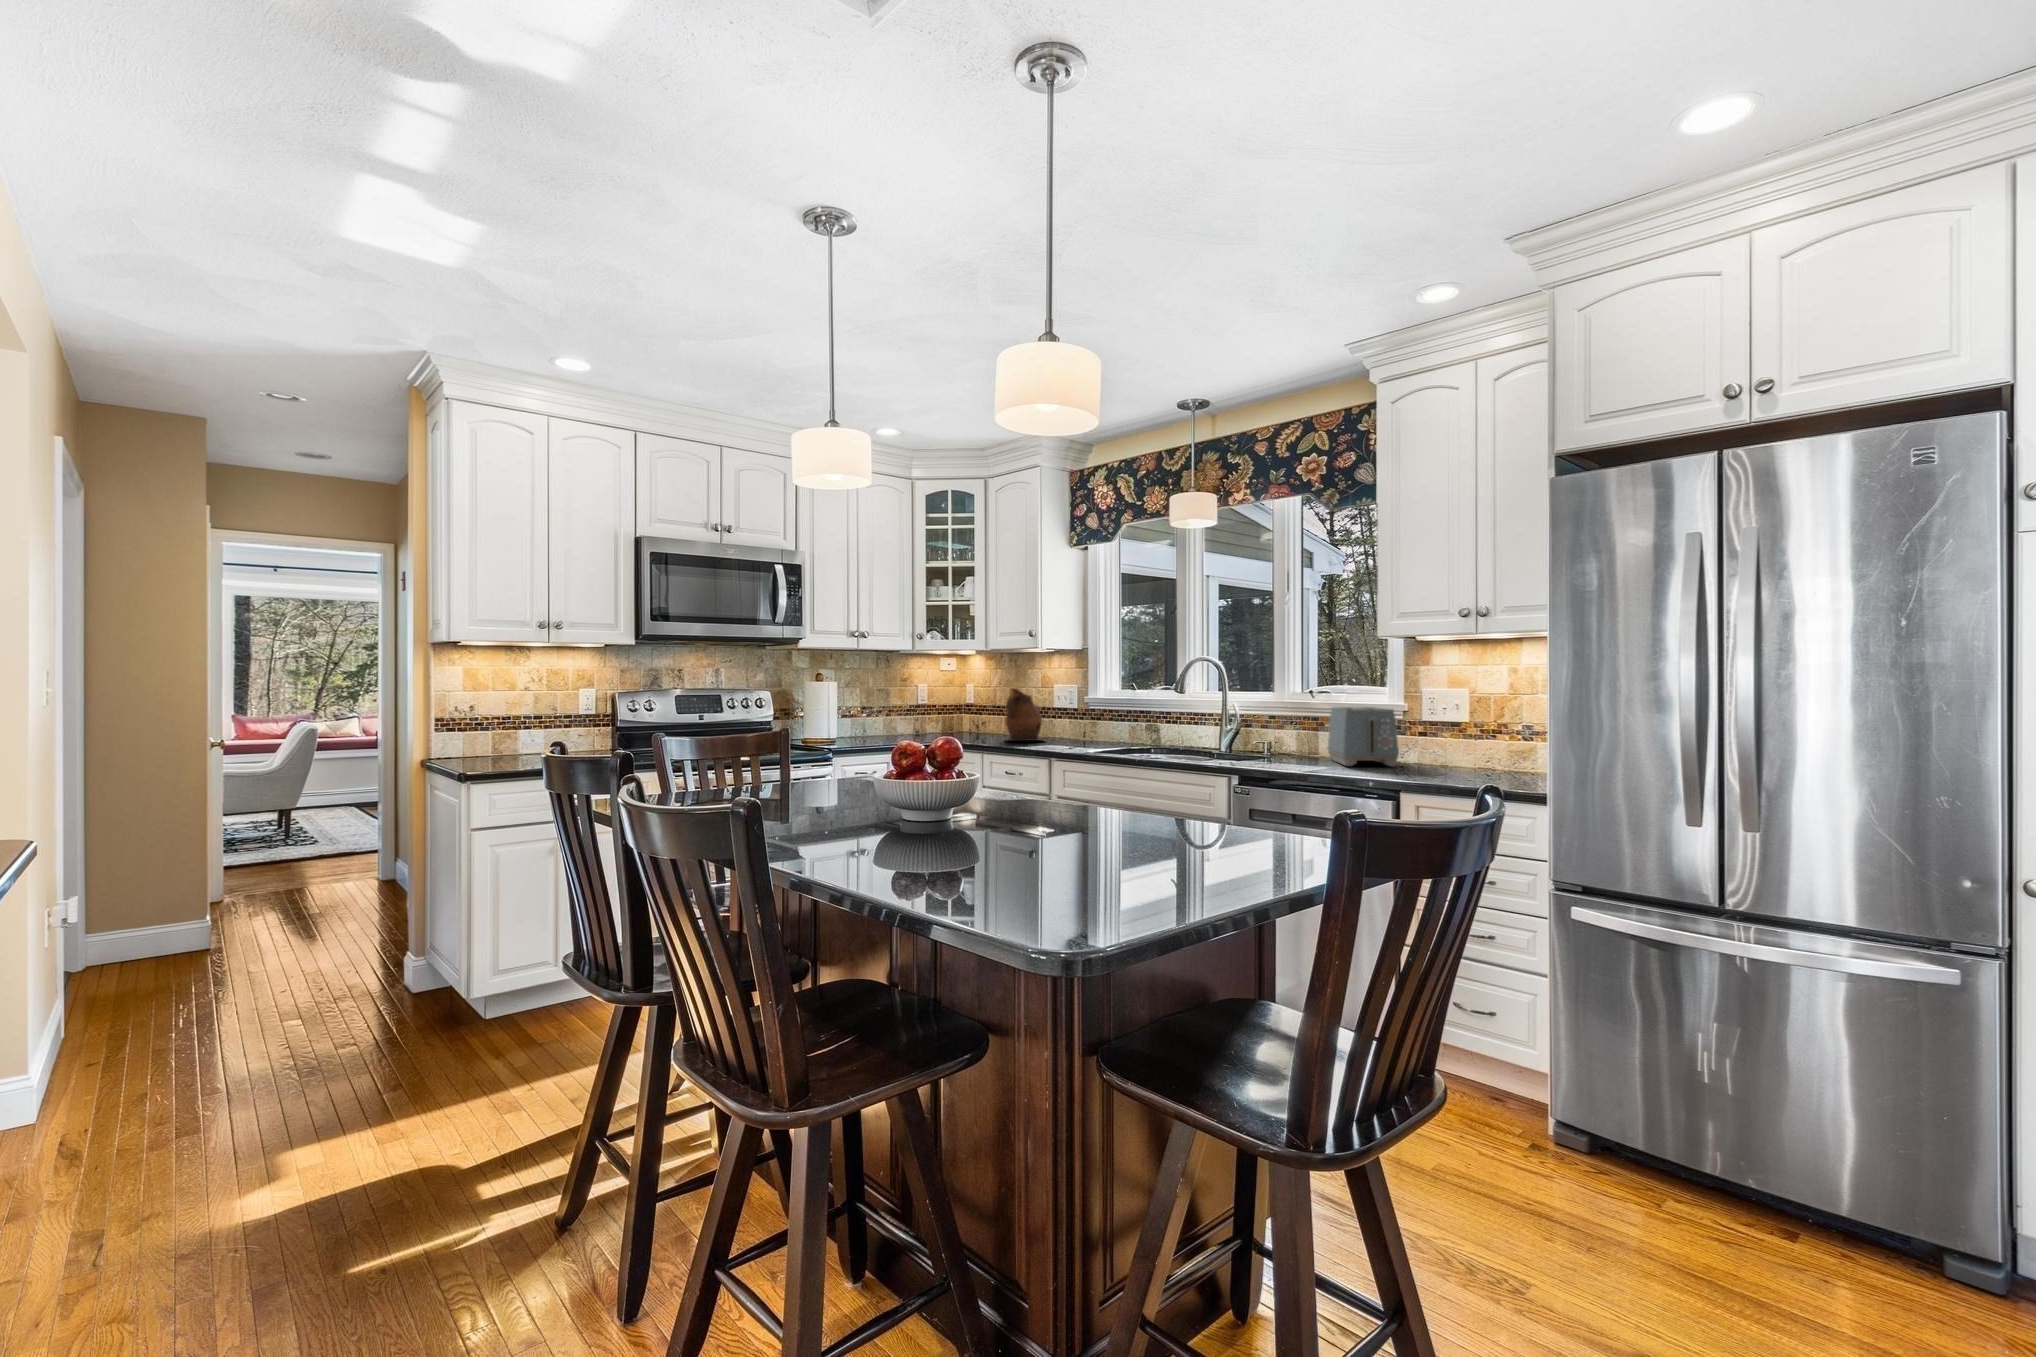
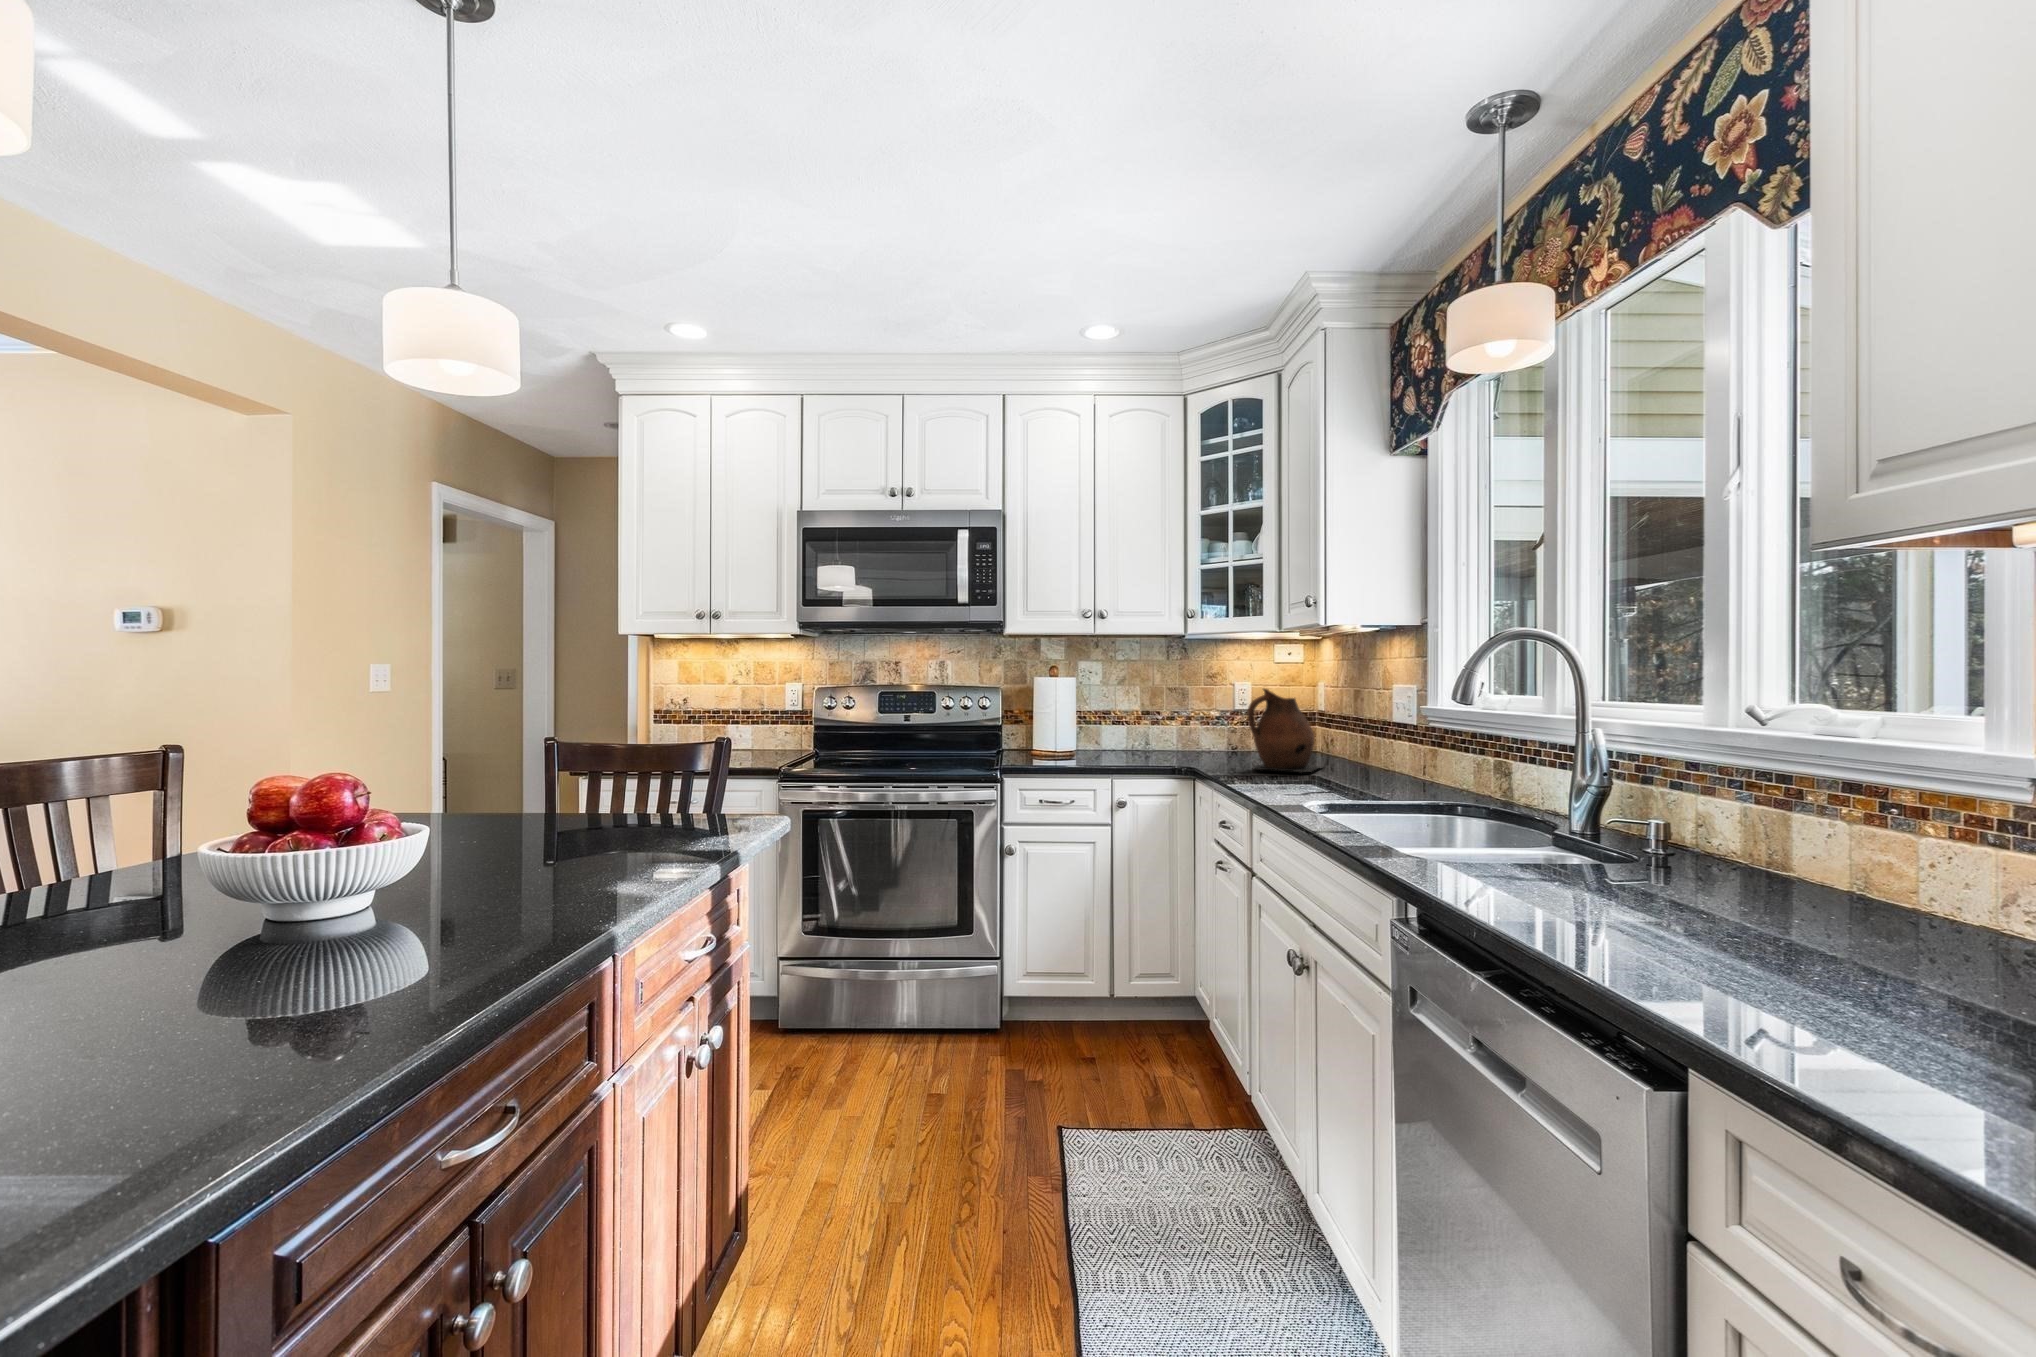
toaster: present [1328,707,1399,767] -> none [1715,754,1951,967]

